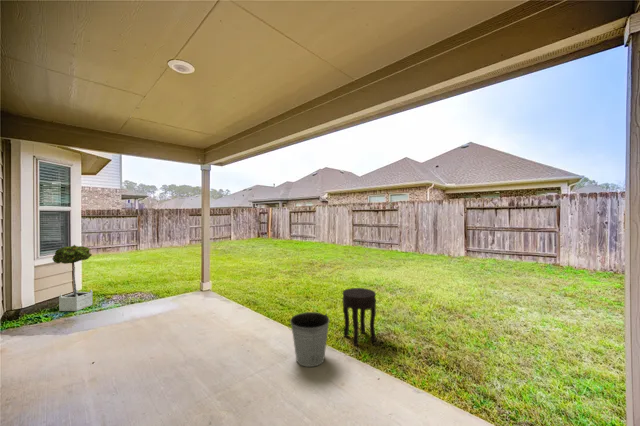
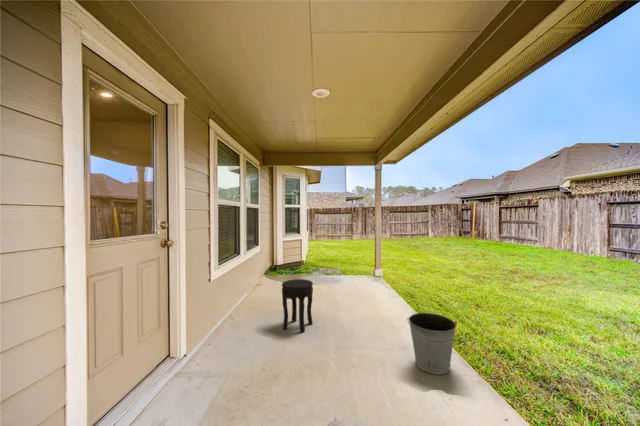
potted tree: present [53,245,93,311] -> none [287,230,306,273]
side table: present [343,288,376,346] -> present [282,279,313,333]

